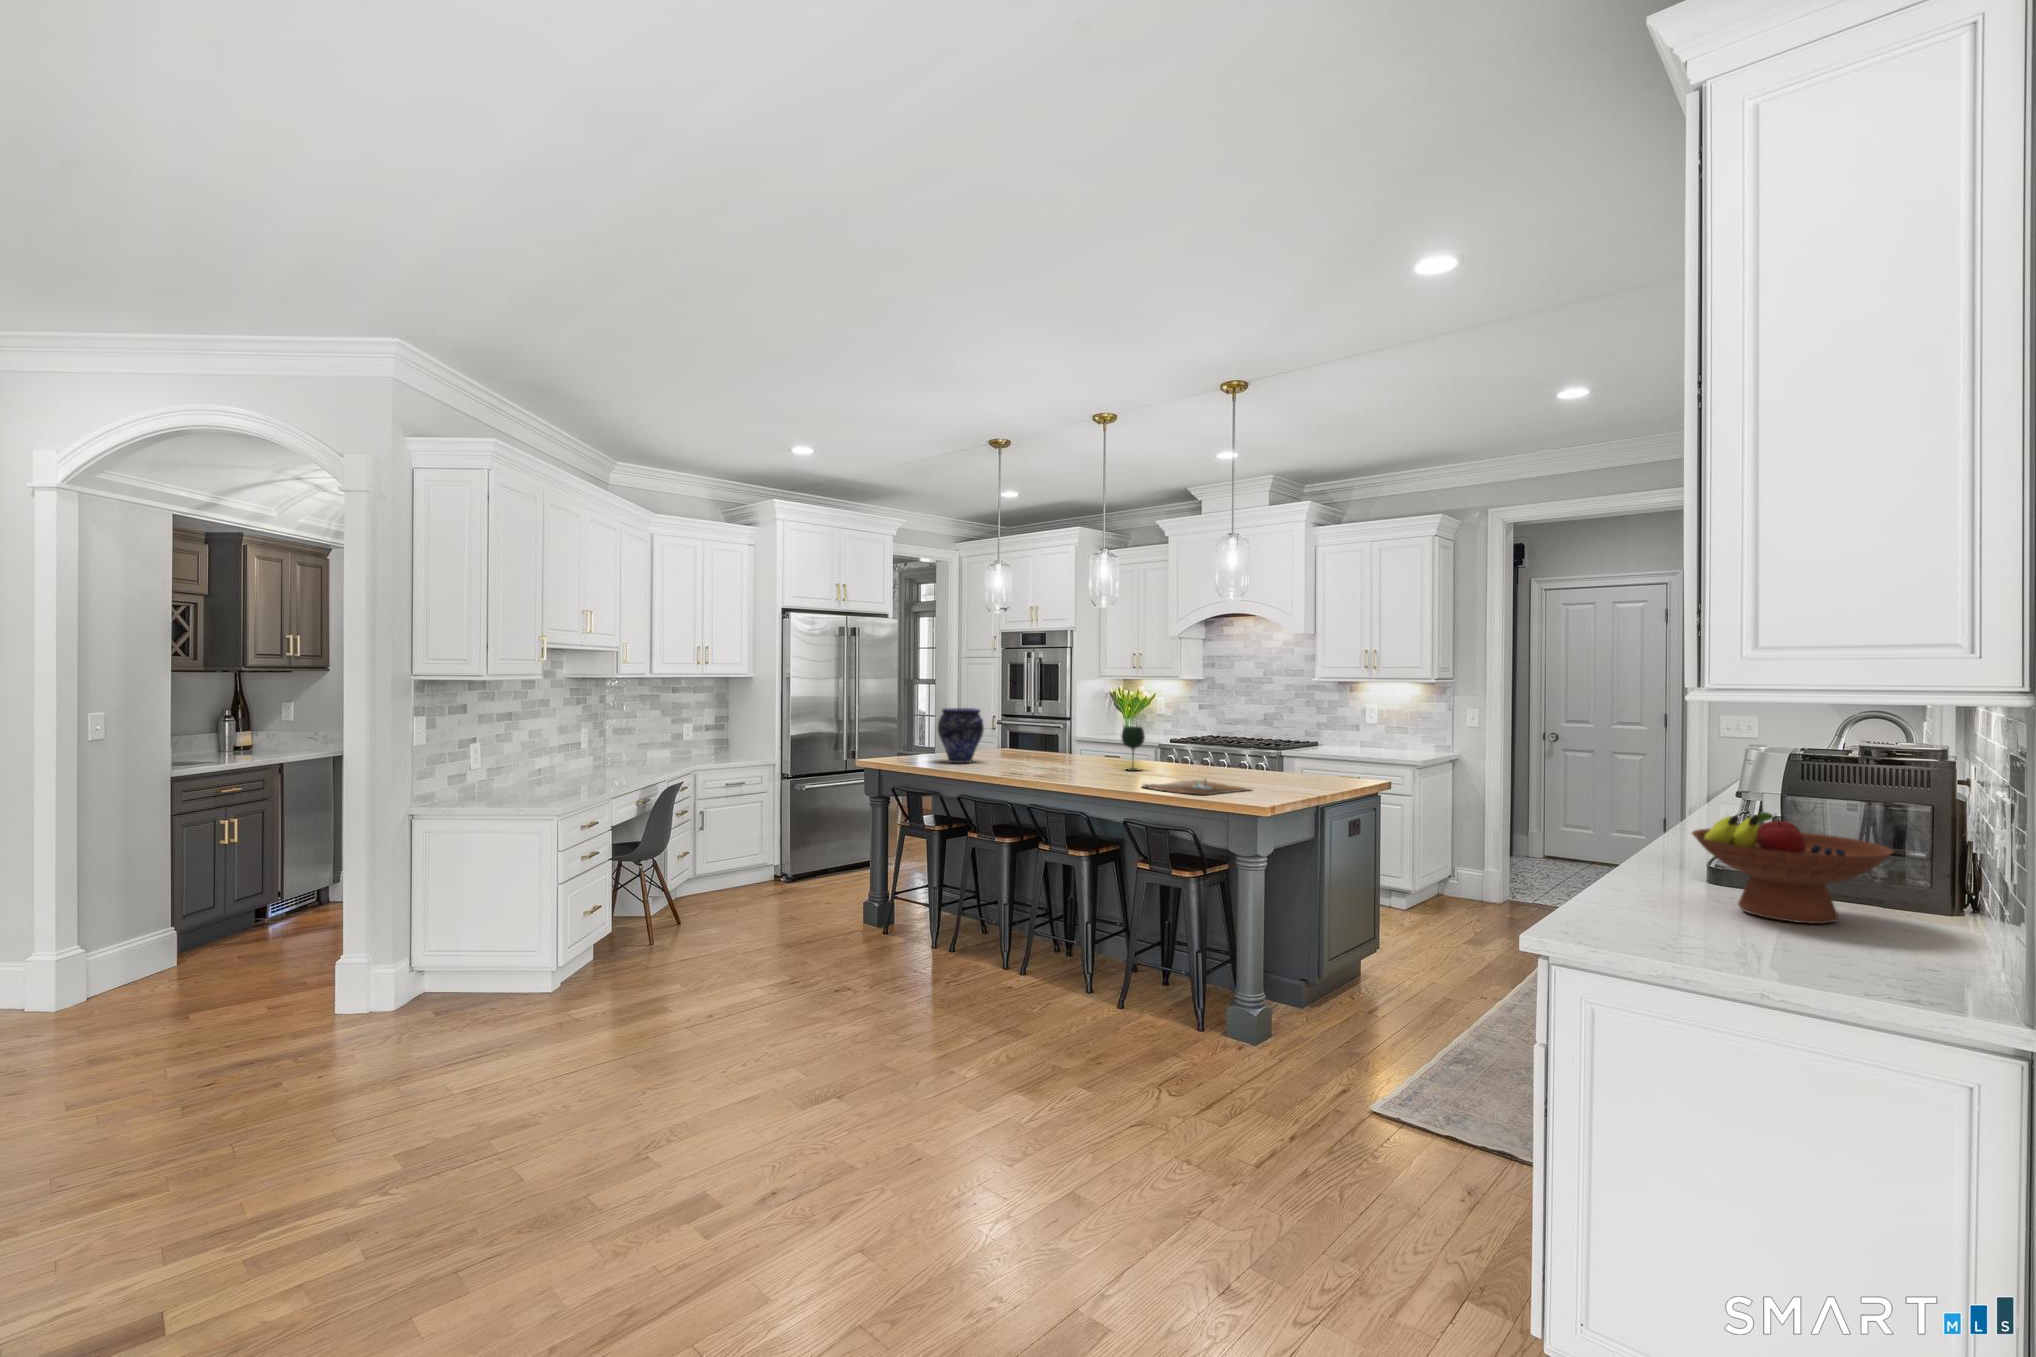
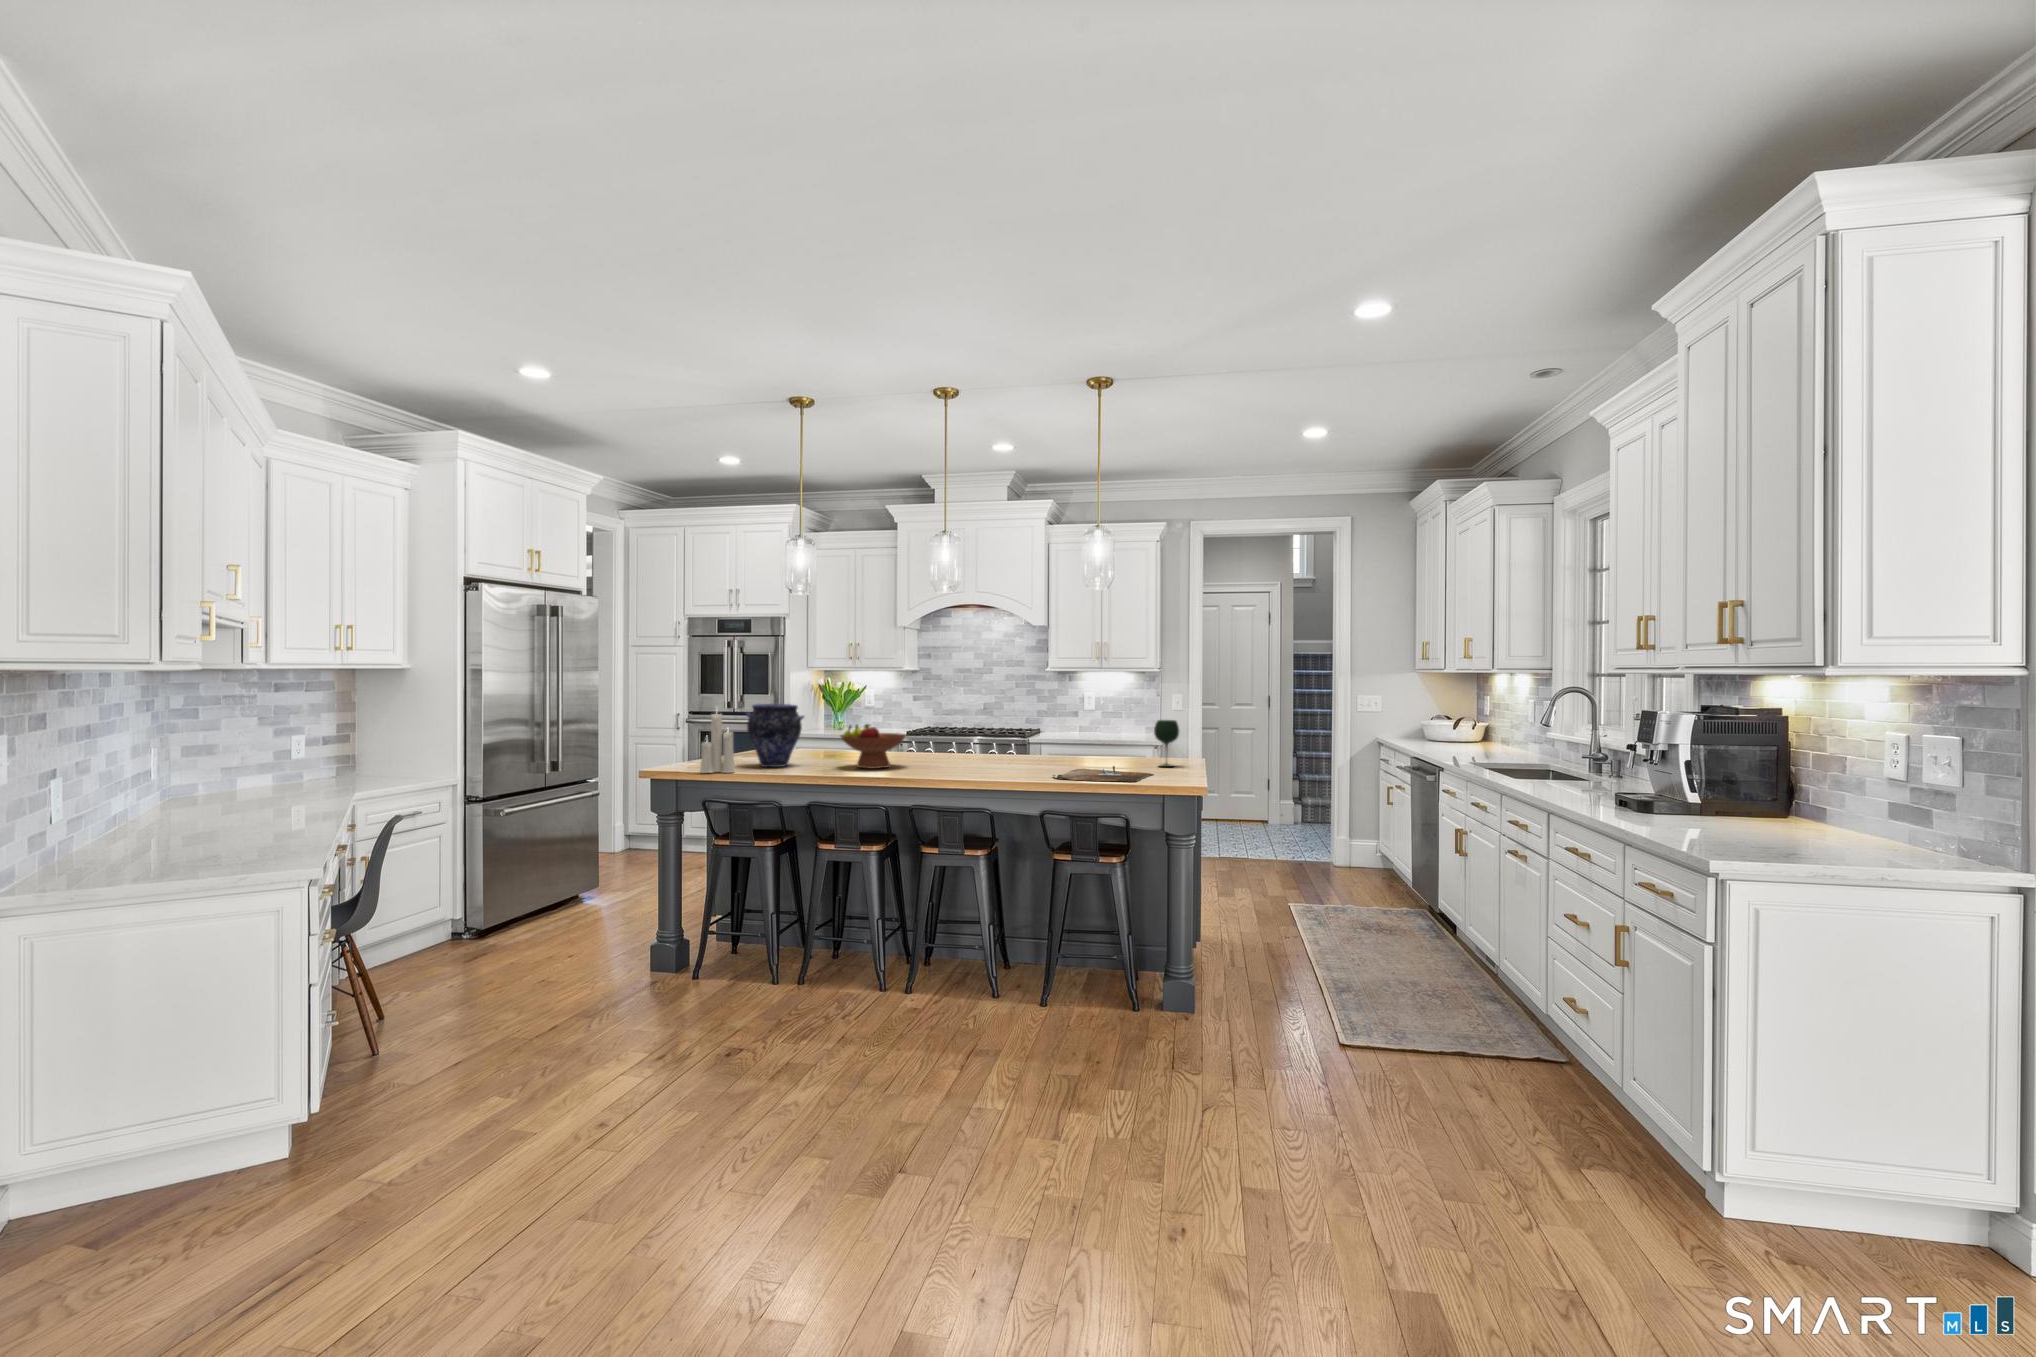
candle: none [889,705,916,765] -> present [700,713,735,773]
wine glass: present [1121,726,1145,771] -> present [1154,720,1179,767]
fruit bowl: present [1692,812,1893,924] -> present [841,724,906,769]

